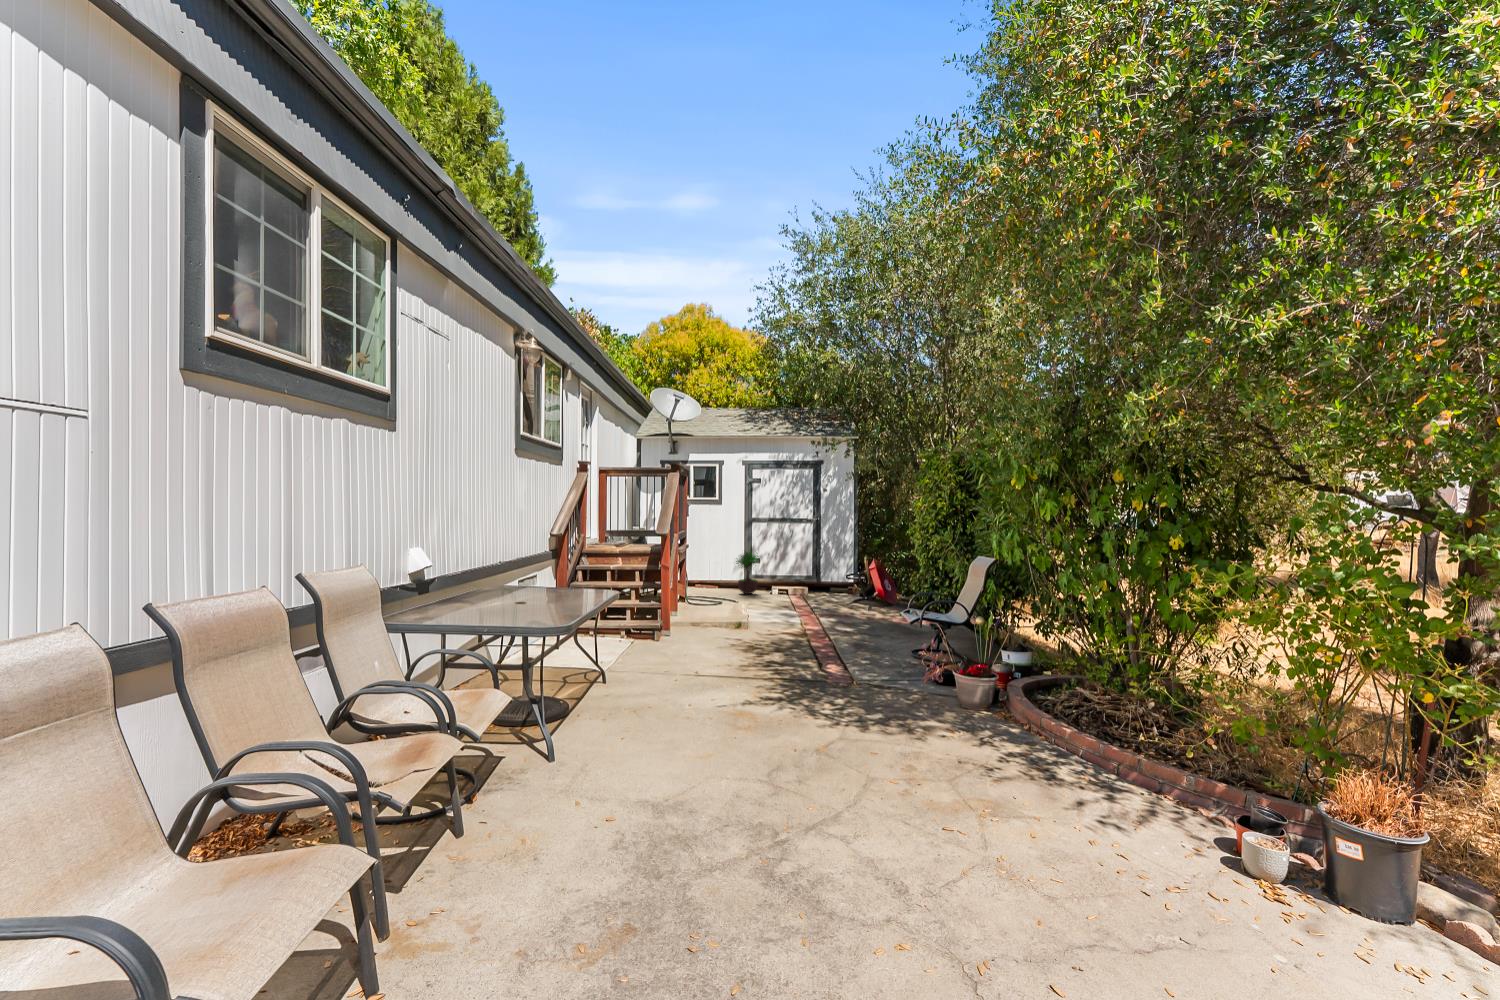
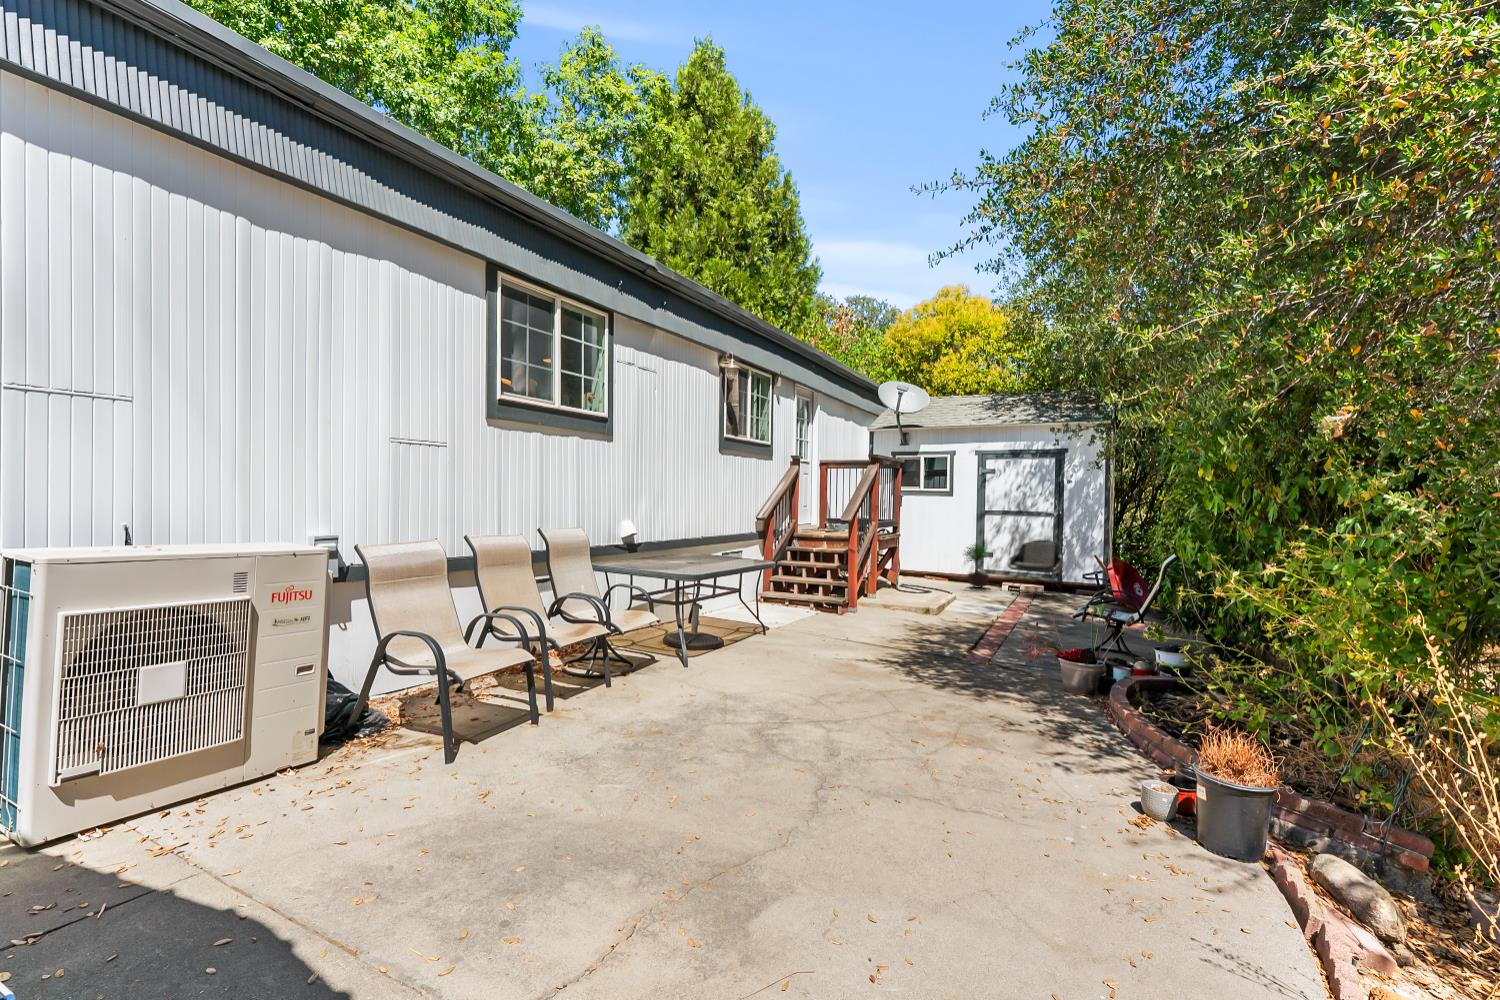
lounge chair: none [780,545,829,601] -> present [1008,539,1063,597]

